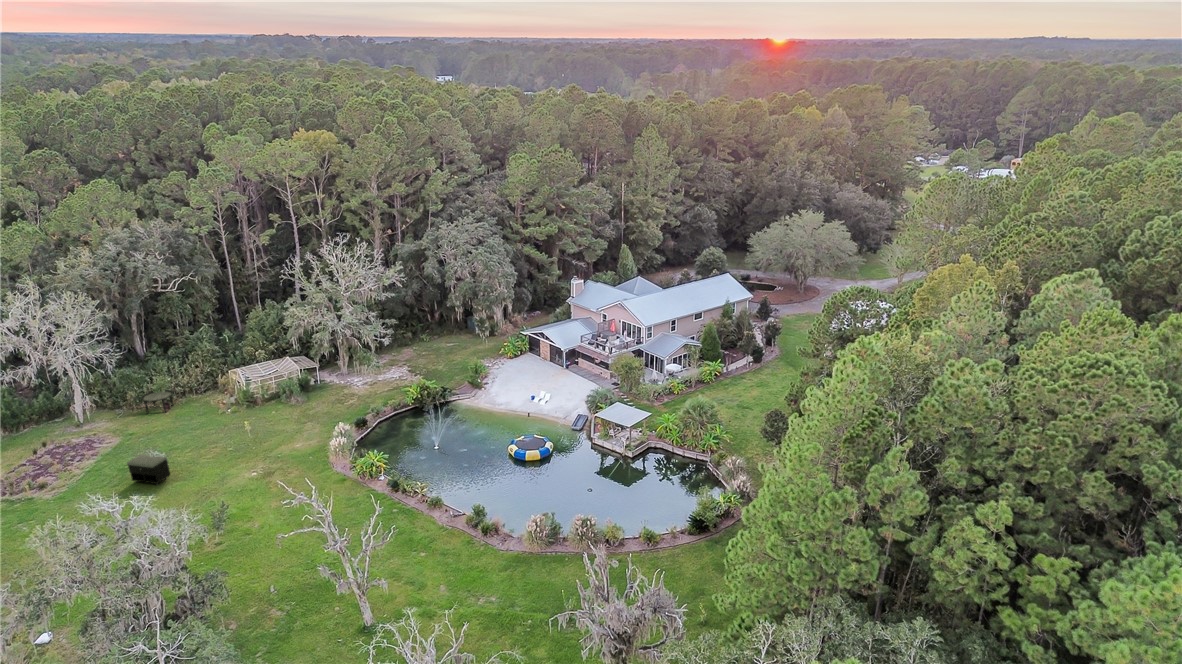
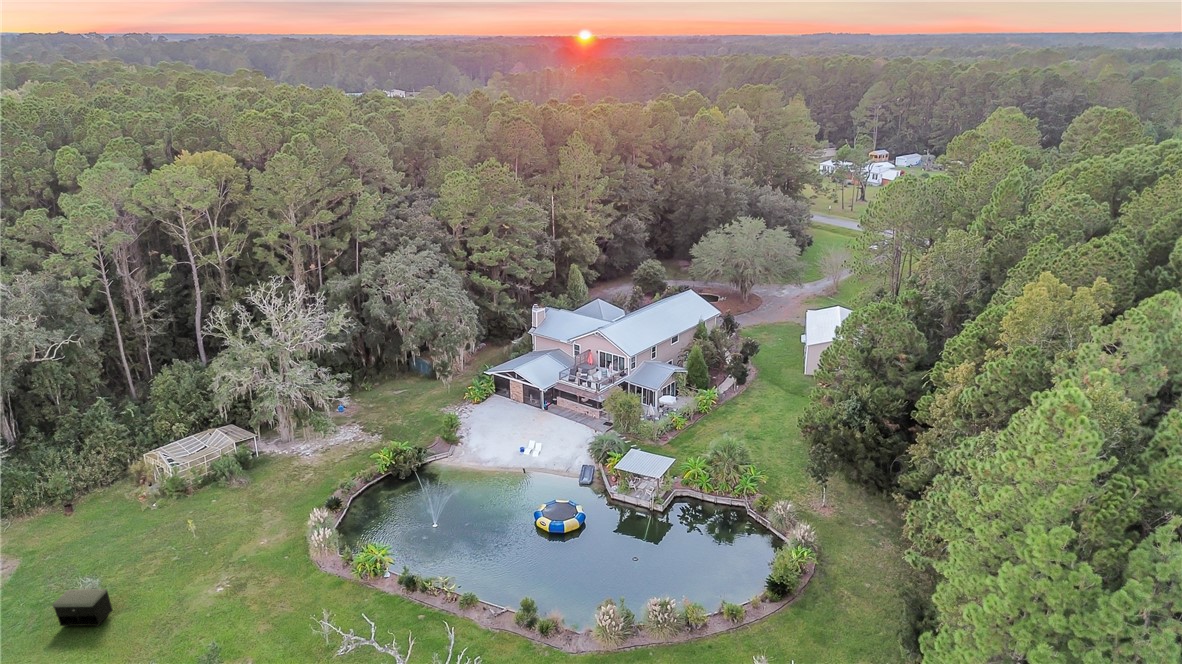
round table: present [142,390,173,414] -> none [32,489,75,524]

